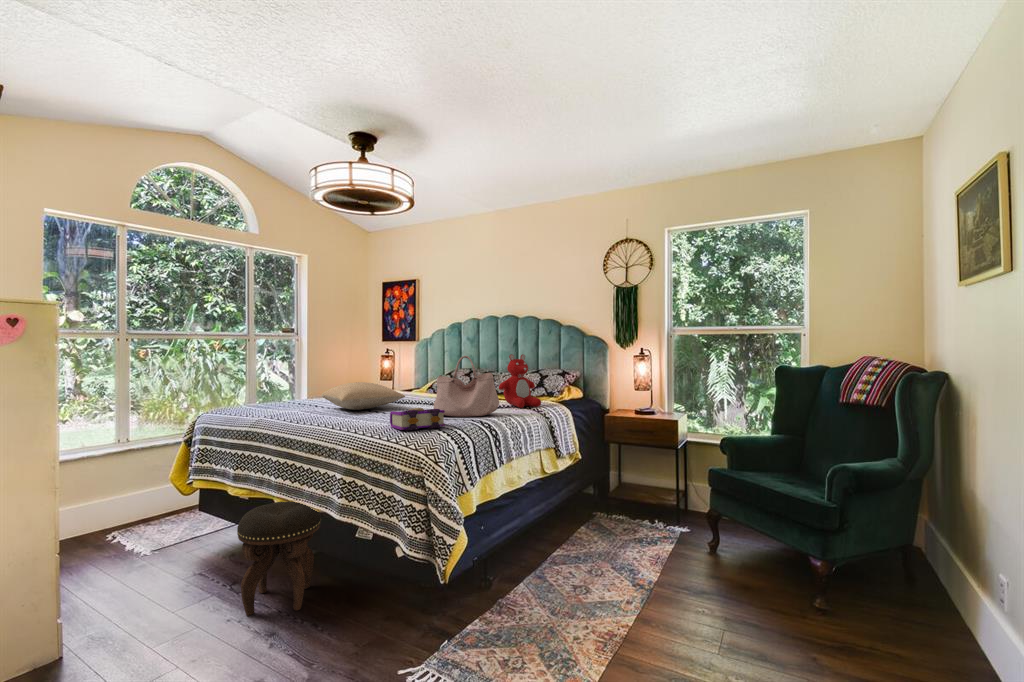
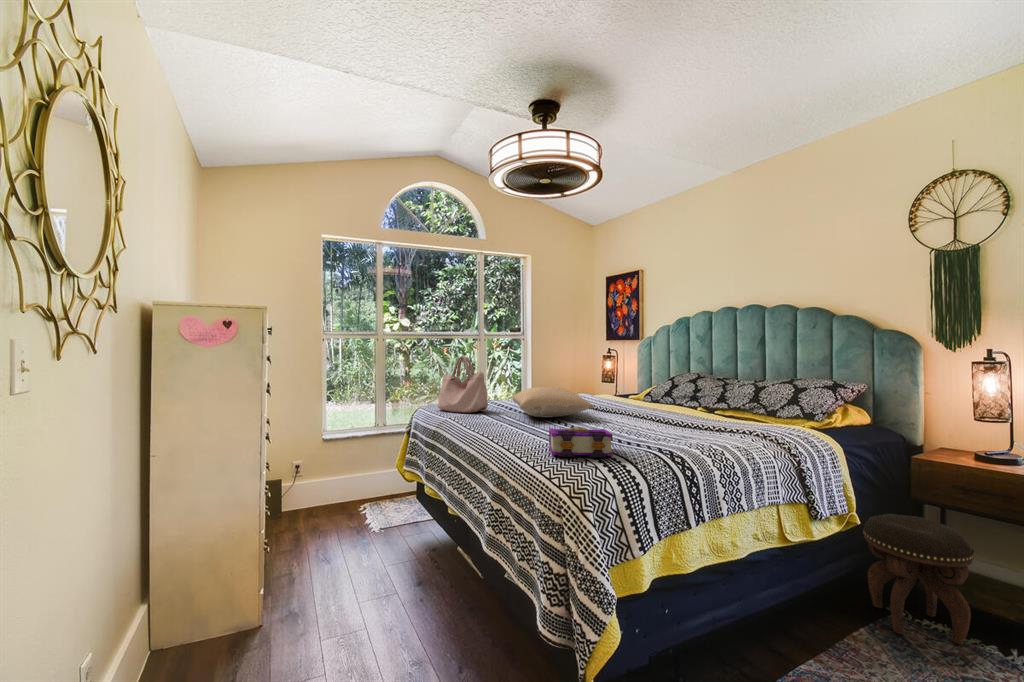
teddy bear: present [499,354,541,408] -> none [718,358,786,435]
handbag: present [434,356,499,417] -> present [438,356,488,413]
footstool: present [237,501,321,616] -> present [863,514,974,645]

